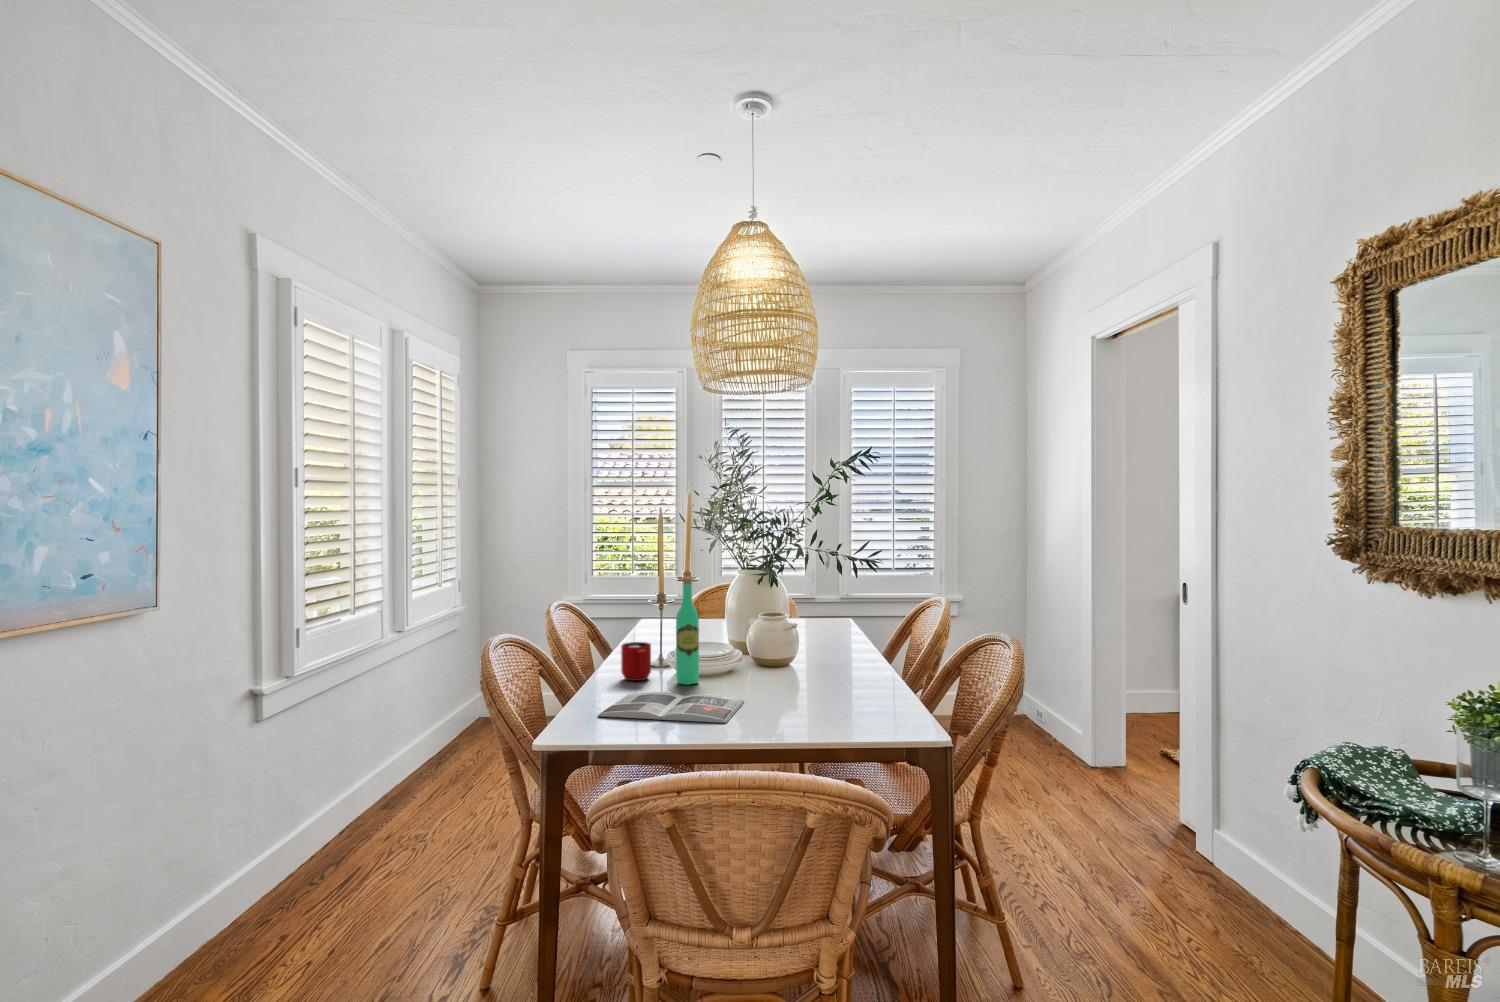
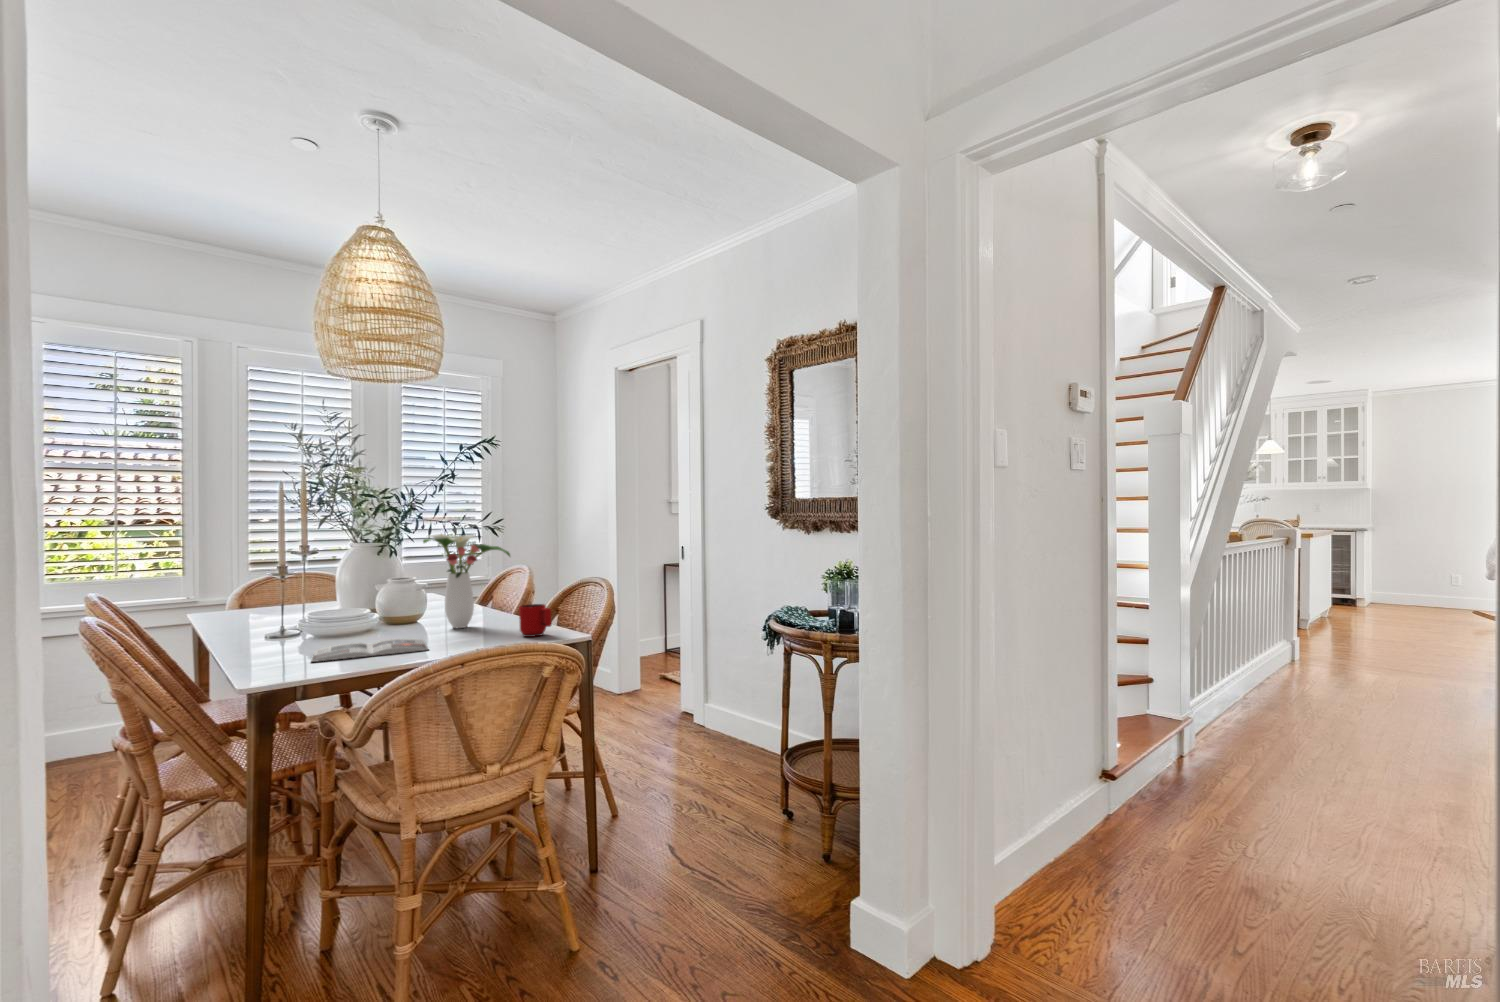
flower arrangement: none [756,558,867,684] -> present [423,534,510,628]
wine bottle: present [676,577,699,685] -> none [344,552,366,641]
mug: present [621,642,651,681] -> present [519,604,551,637]

